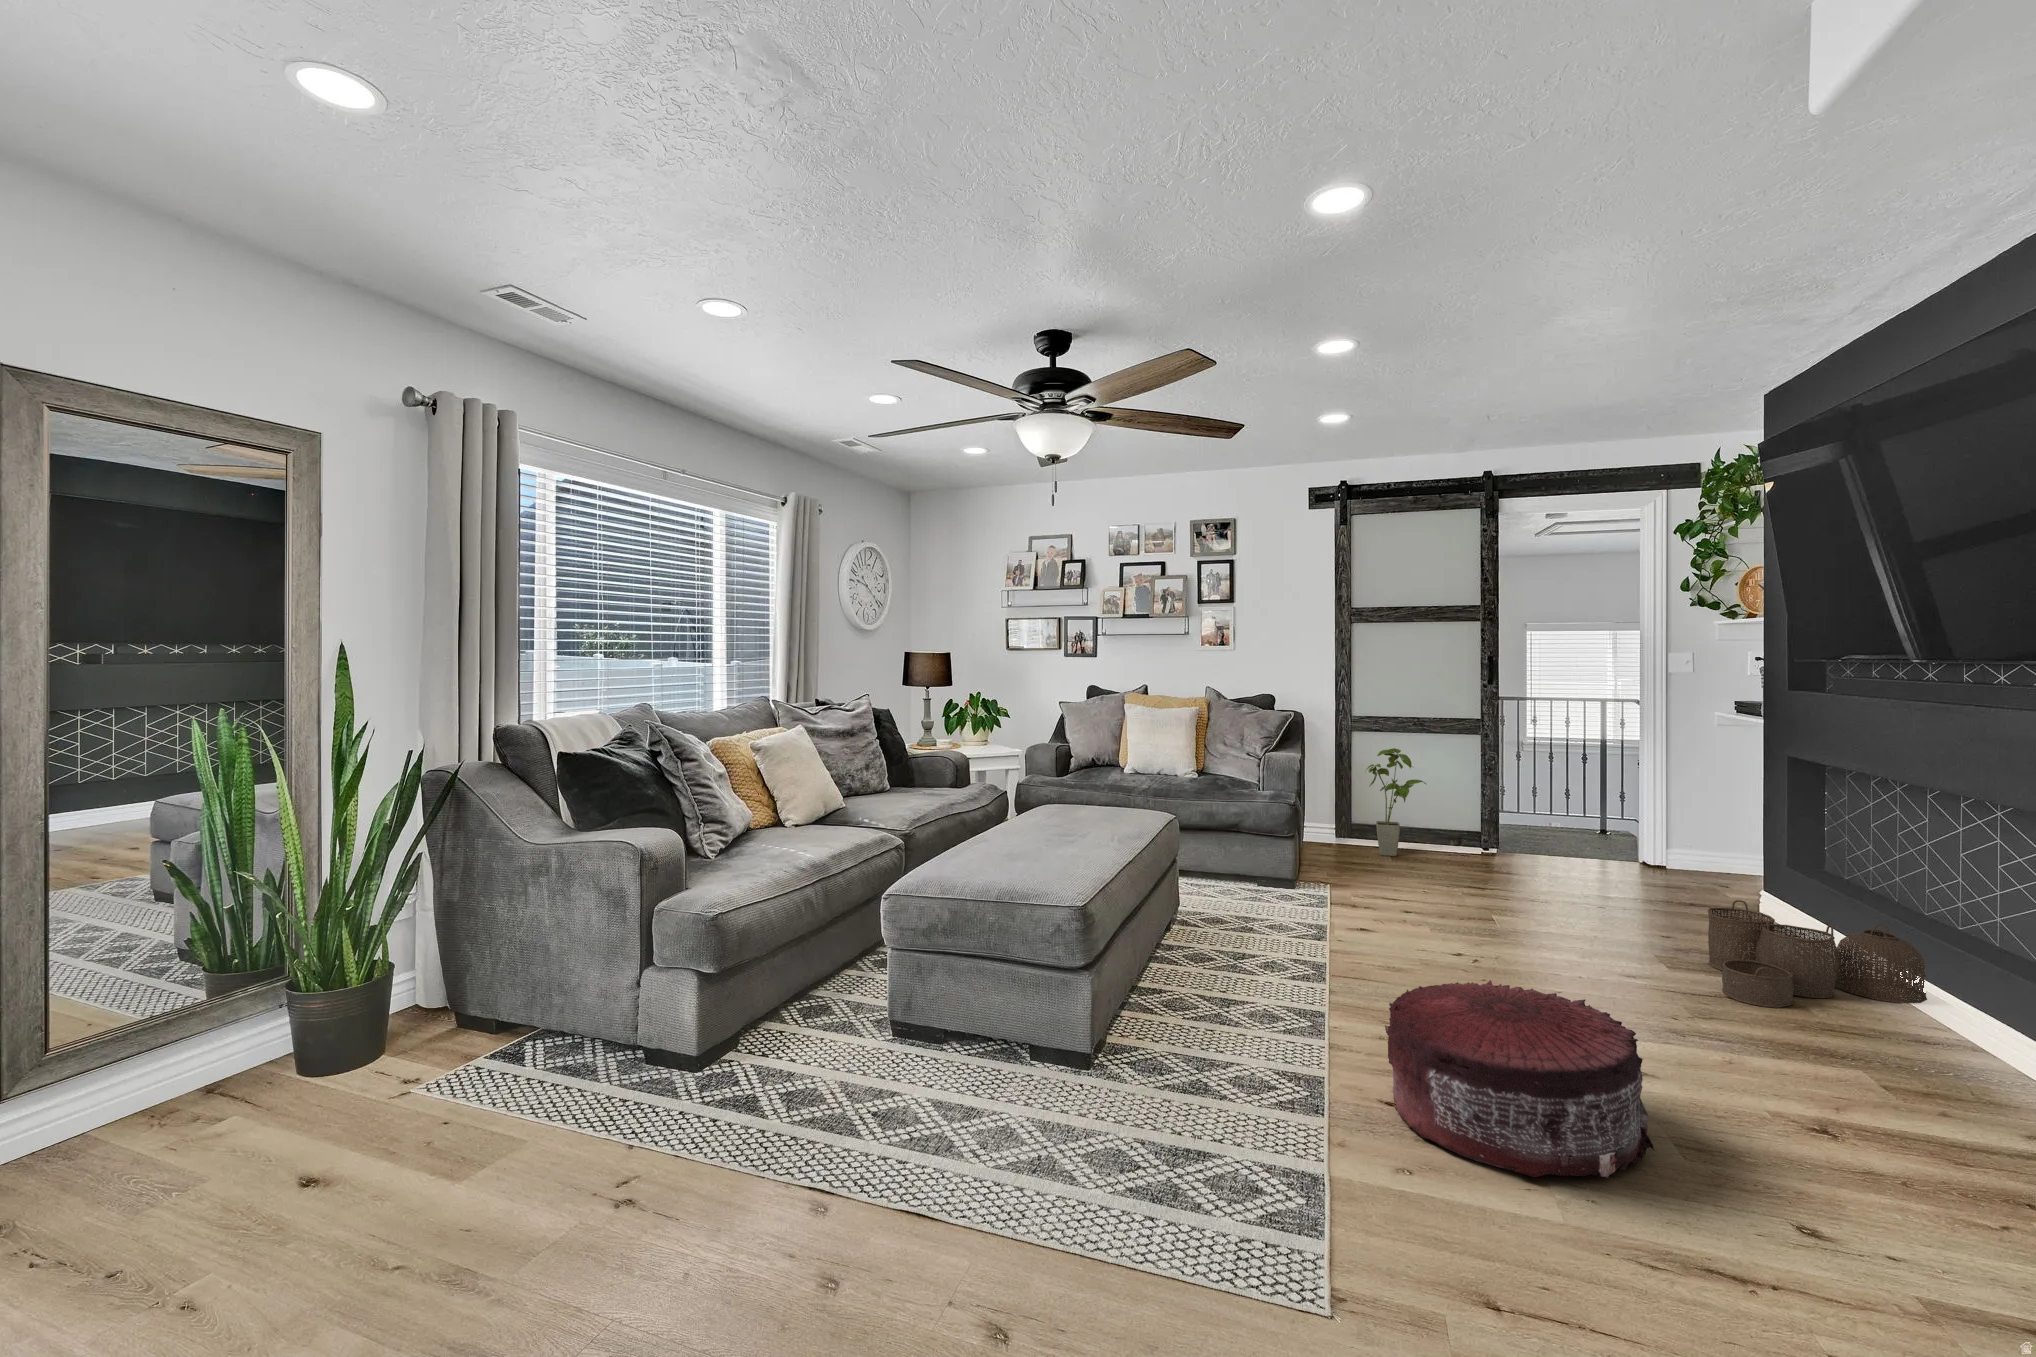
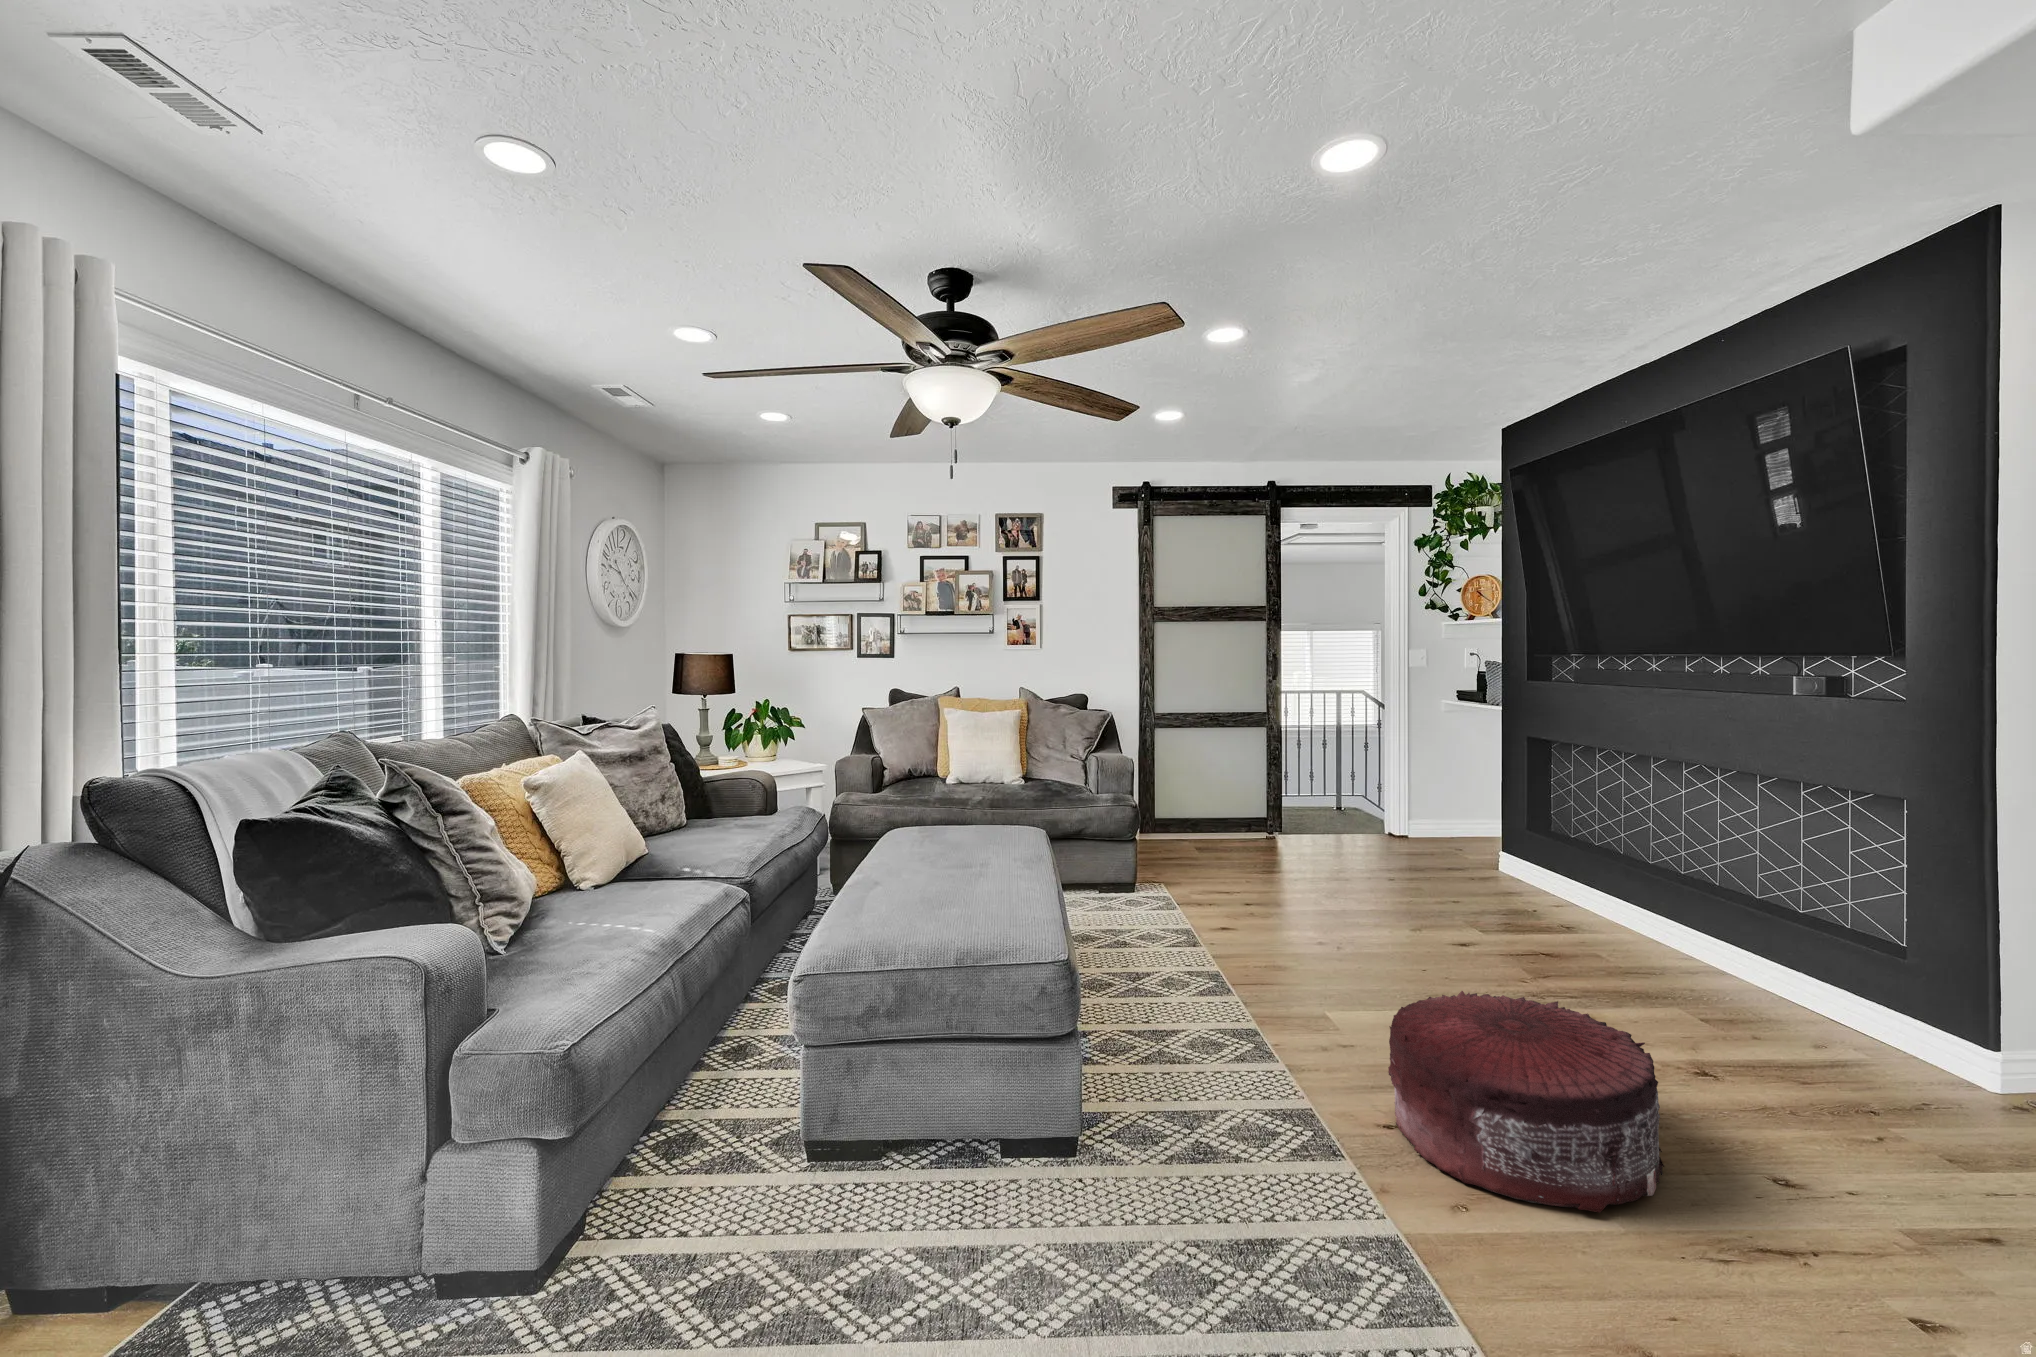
house plant: present [1366,748,1426,856] -> none [1166,744,1222,848]
woven basket: present [1708,900,1927,1008] -> none [1519,872,1689,971]

